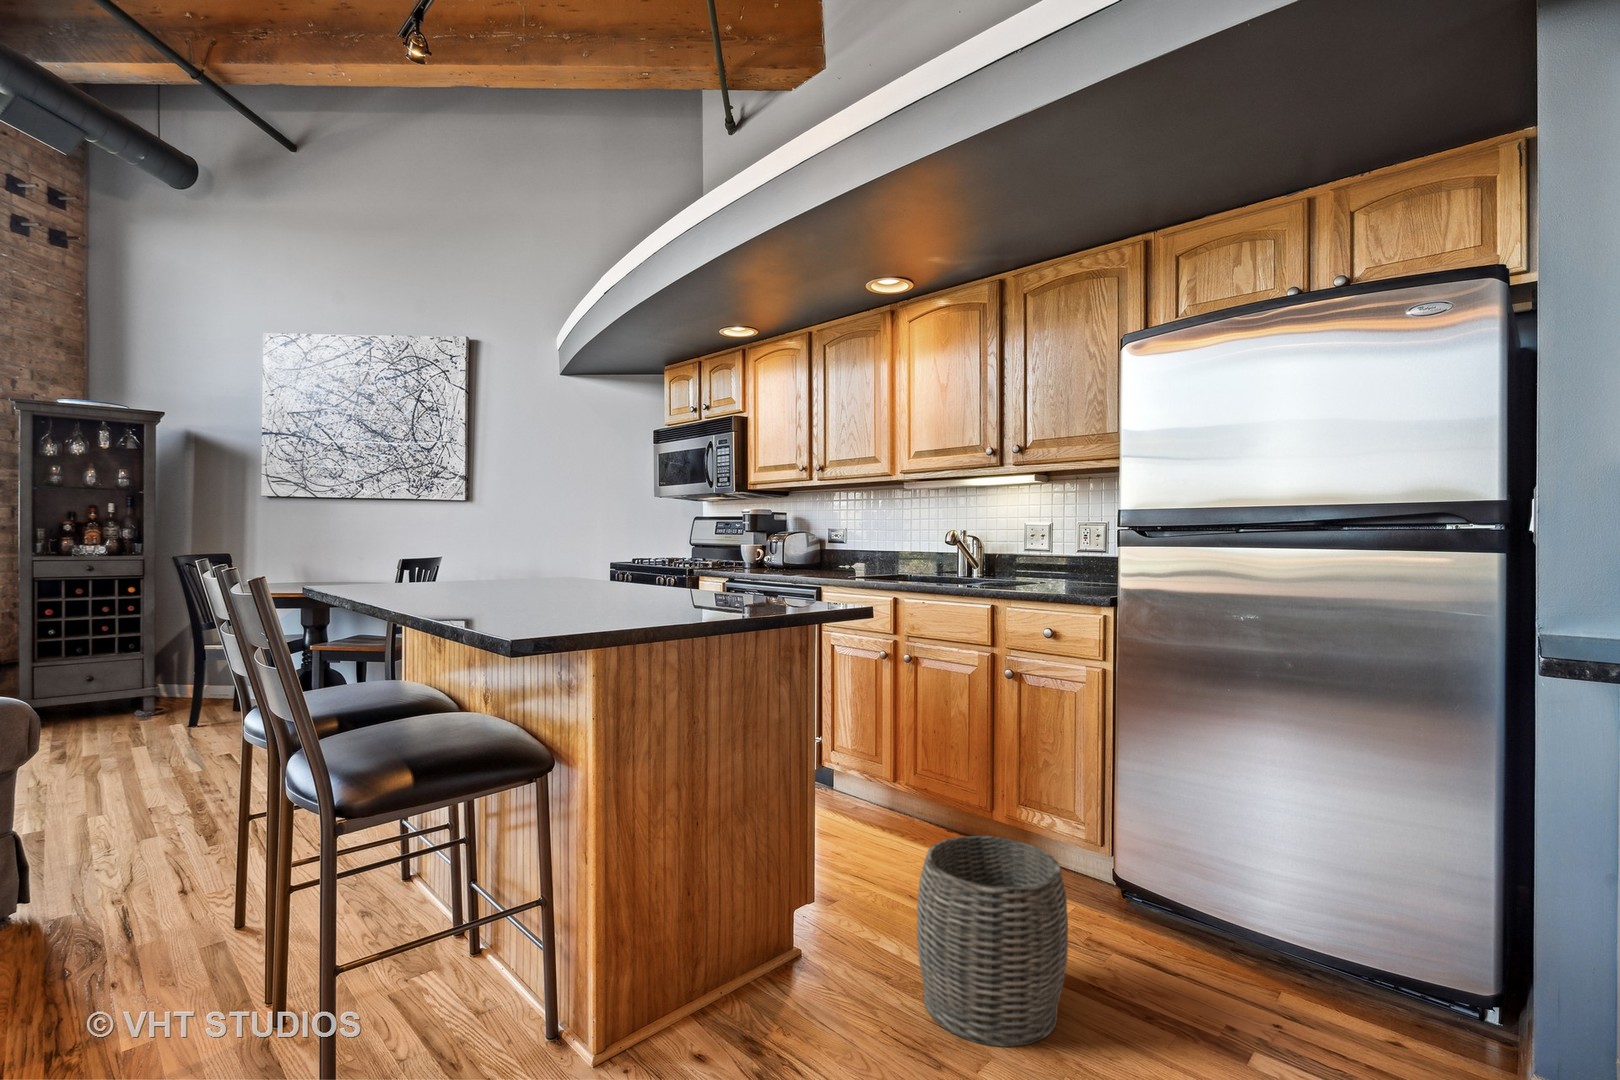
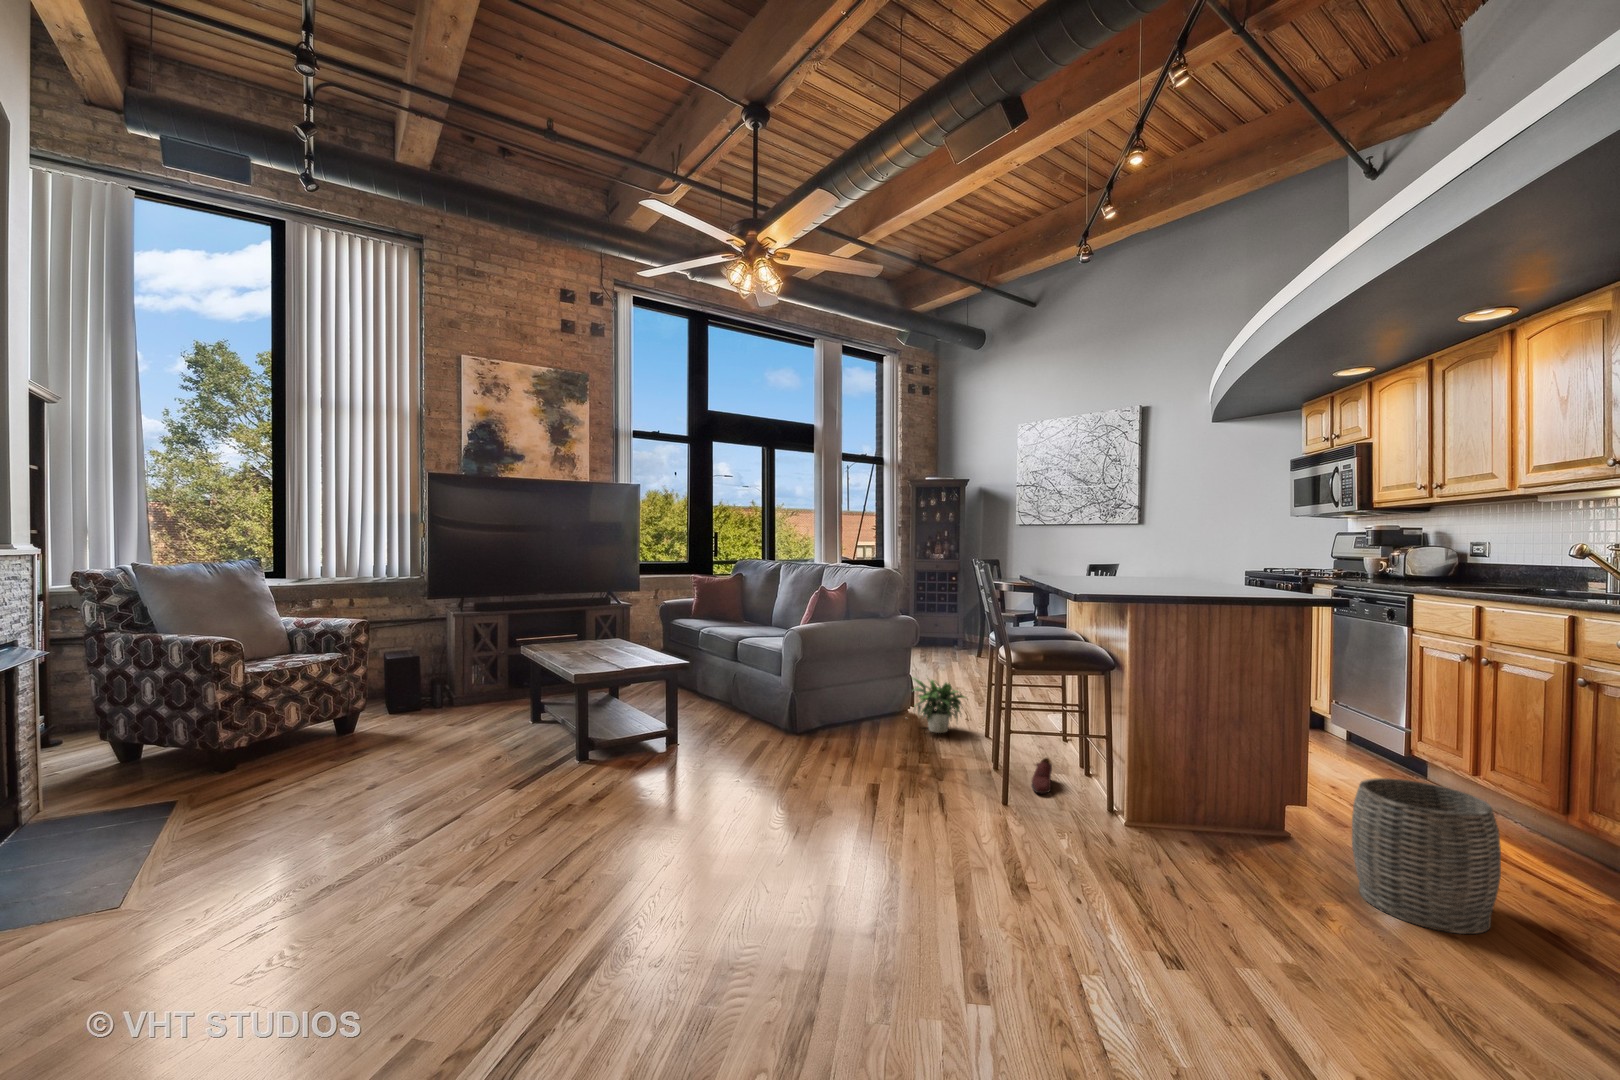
potted plant: none [30,820,211,946] -> present [912,677,965,733]
shoe: none [399,942,443,1037] -> present [1031,758,1052,794]

